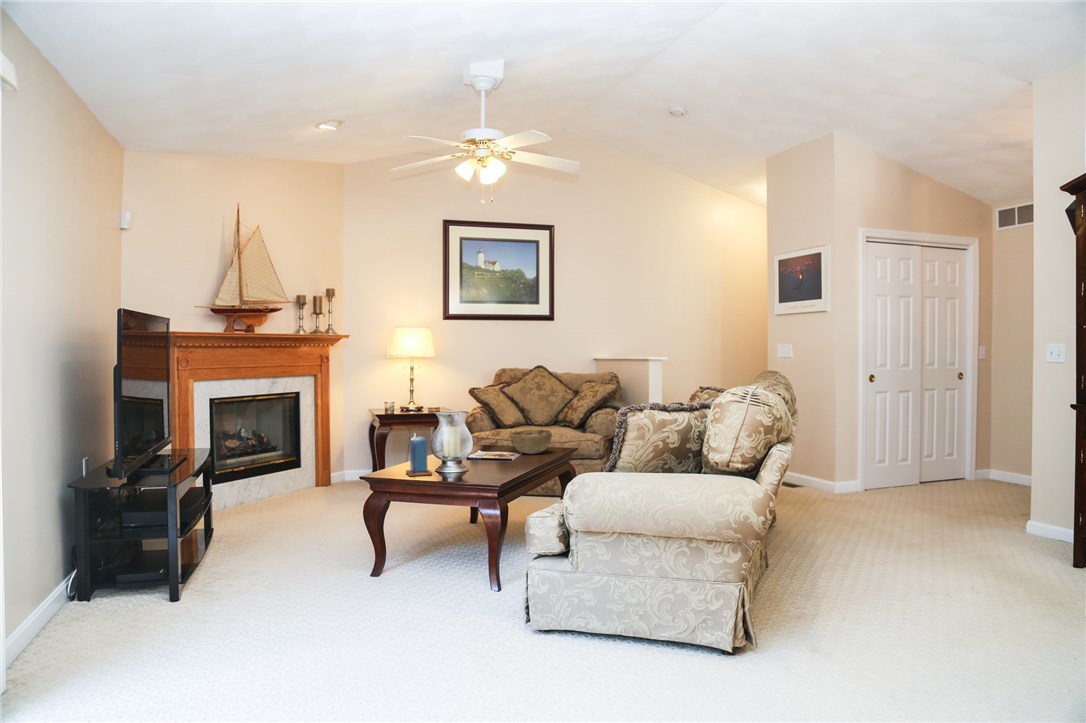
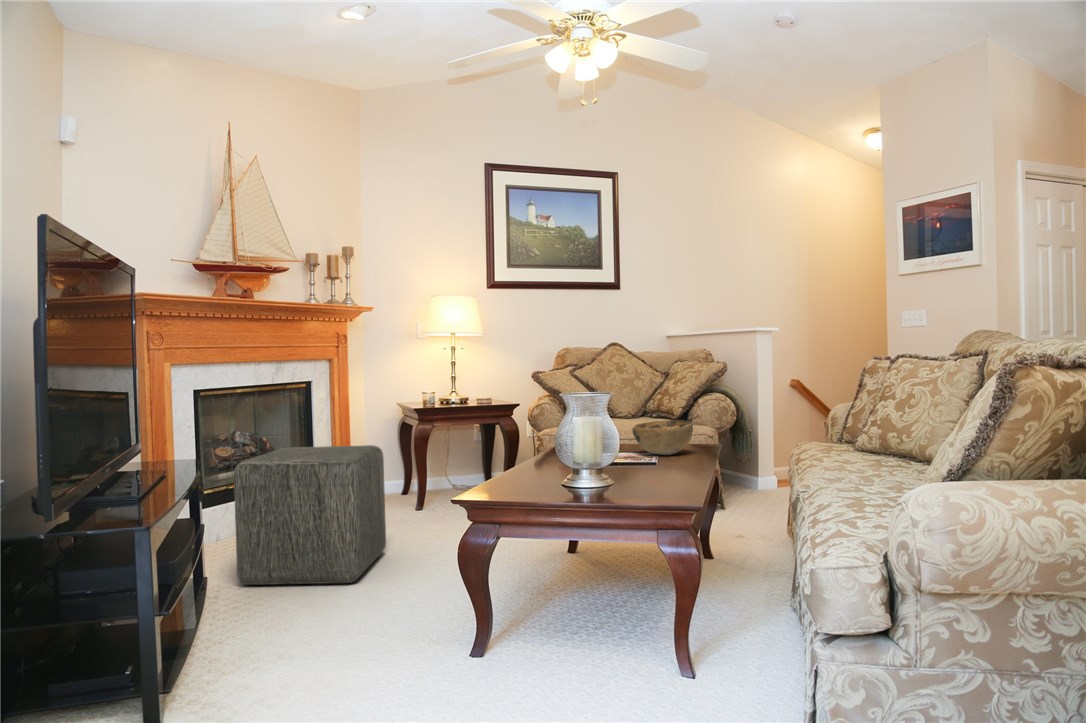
candle: present [406,434,432,476] -> none [519,426,566,496]
ottoman: none [233,442,341,535] -> present [234,445,386,585]

